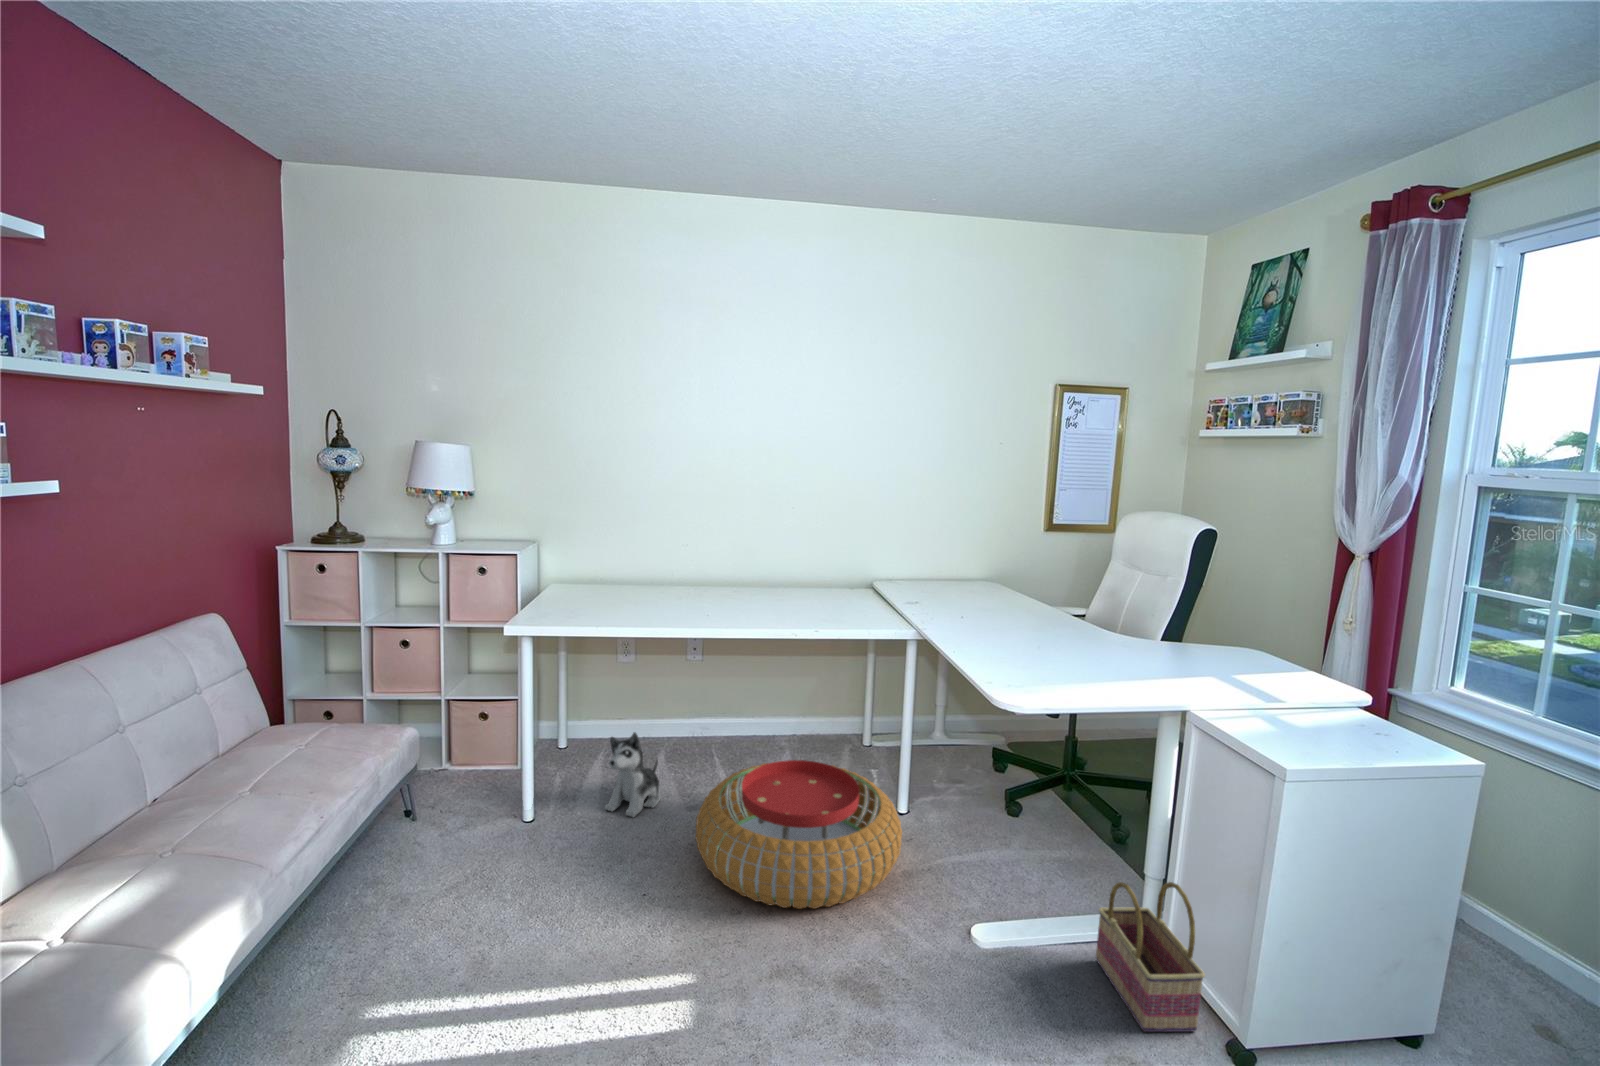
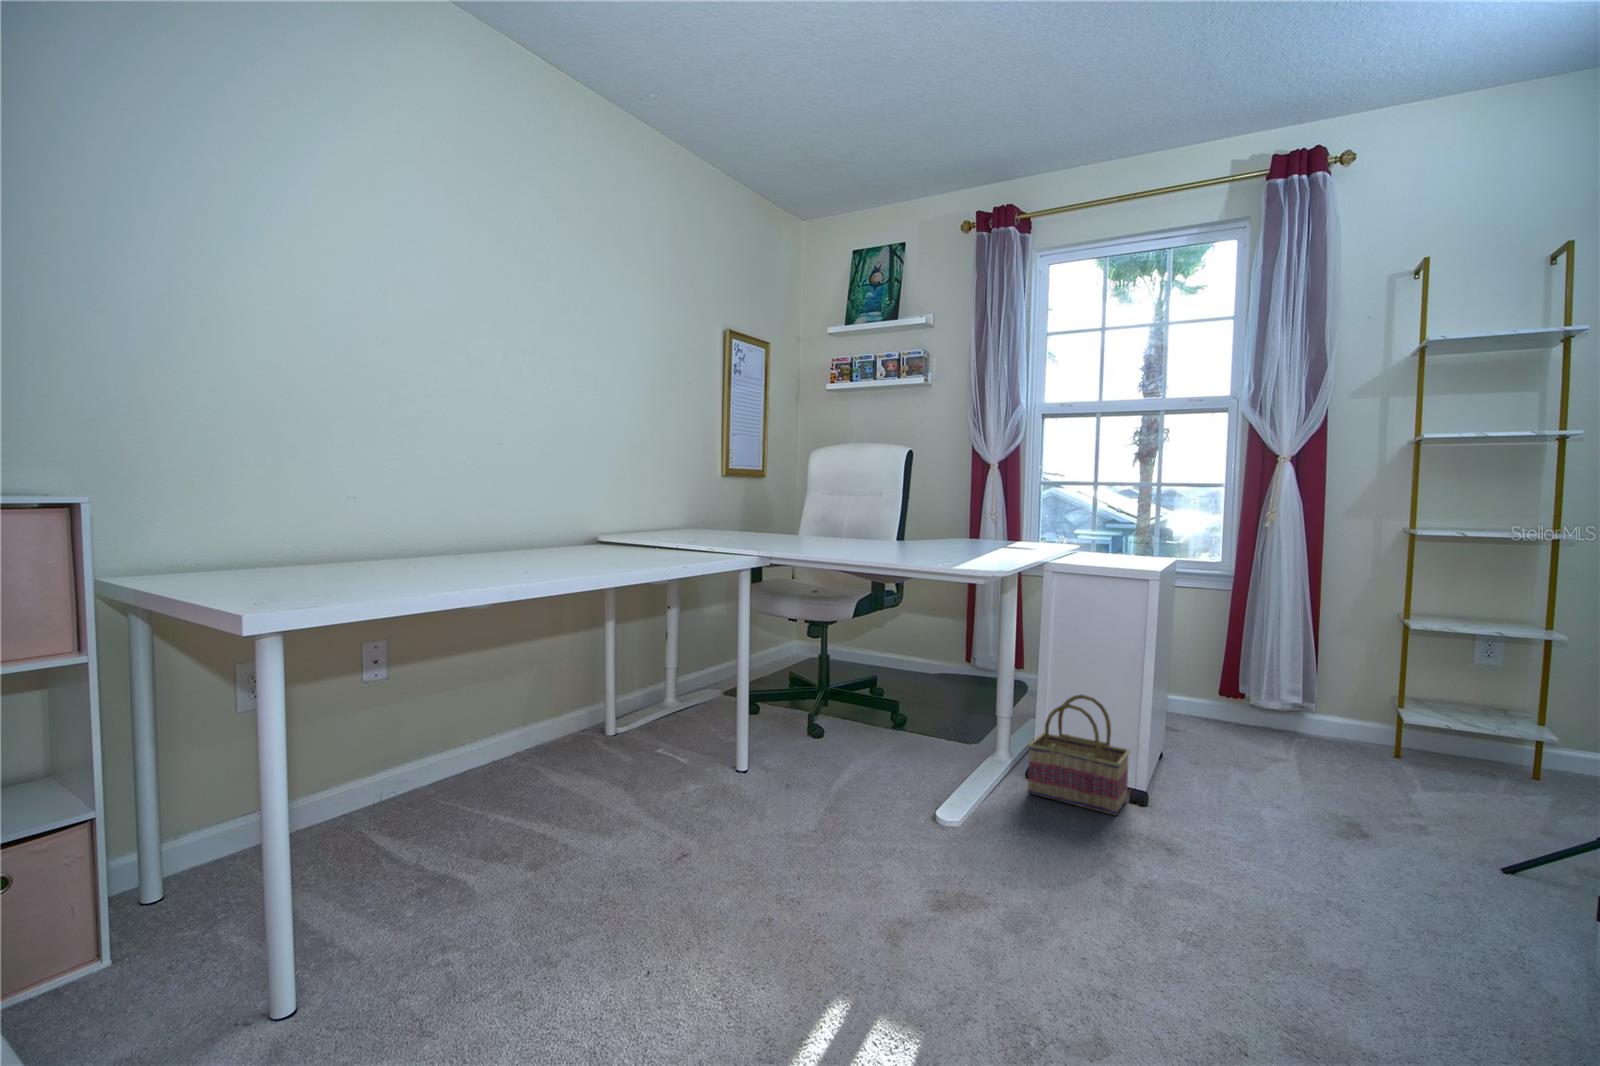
plush toy: present [605,732,660,817] -> none [358,771,459,933]
pouf: present [696,760,902,909] -> none [584,724,860,907]

